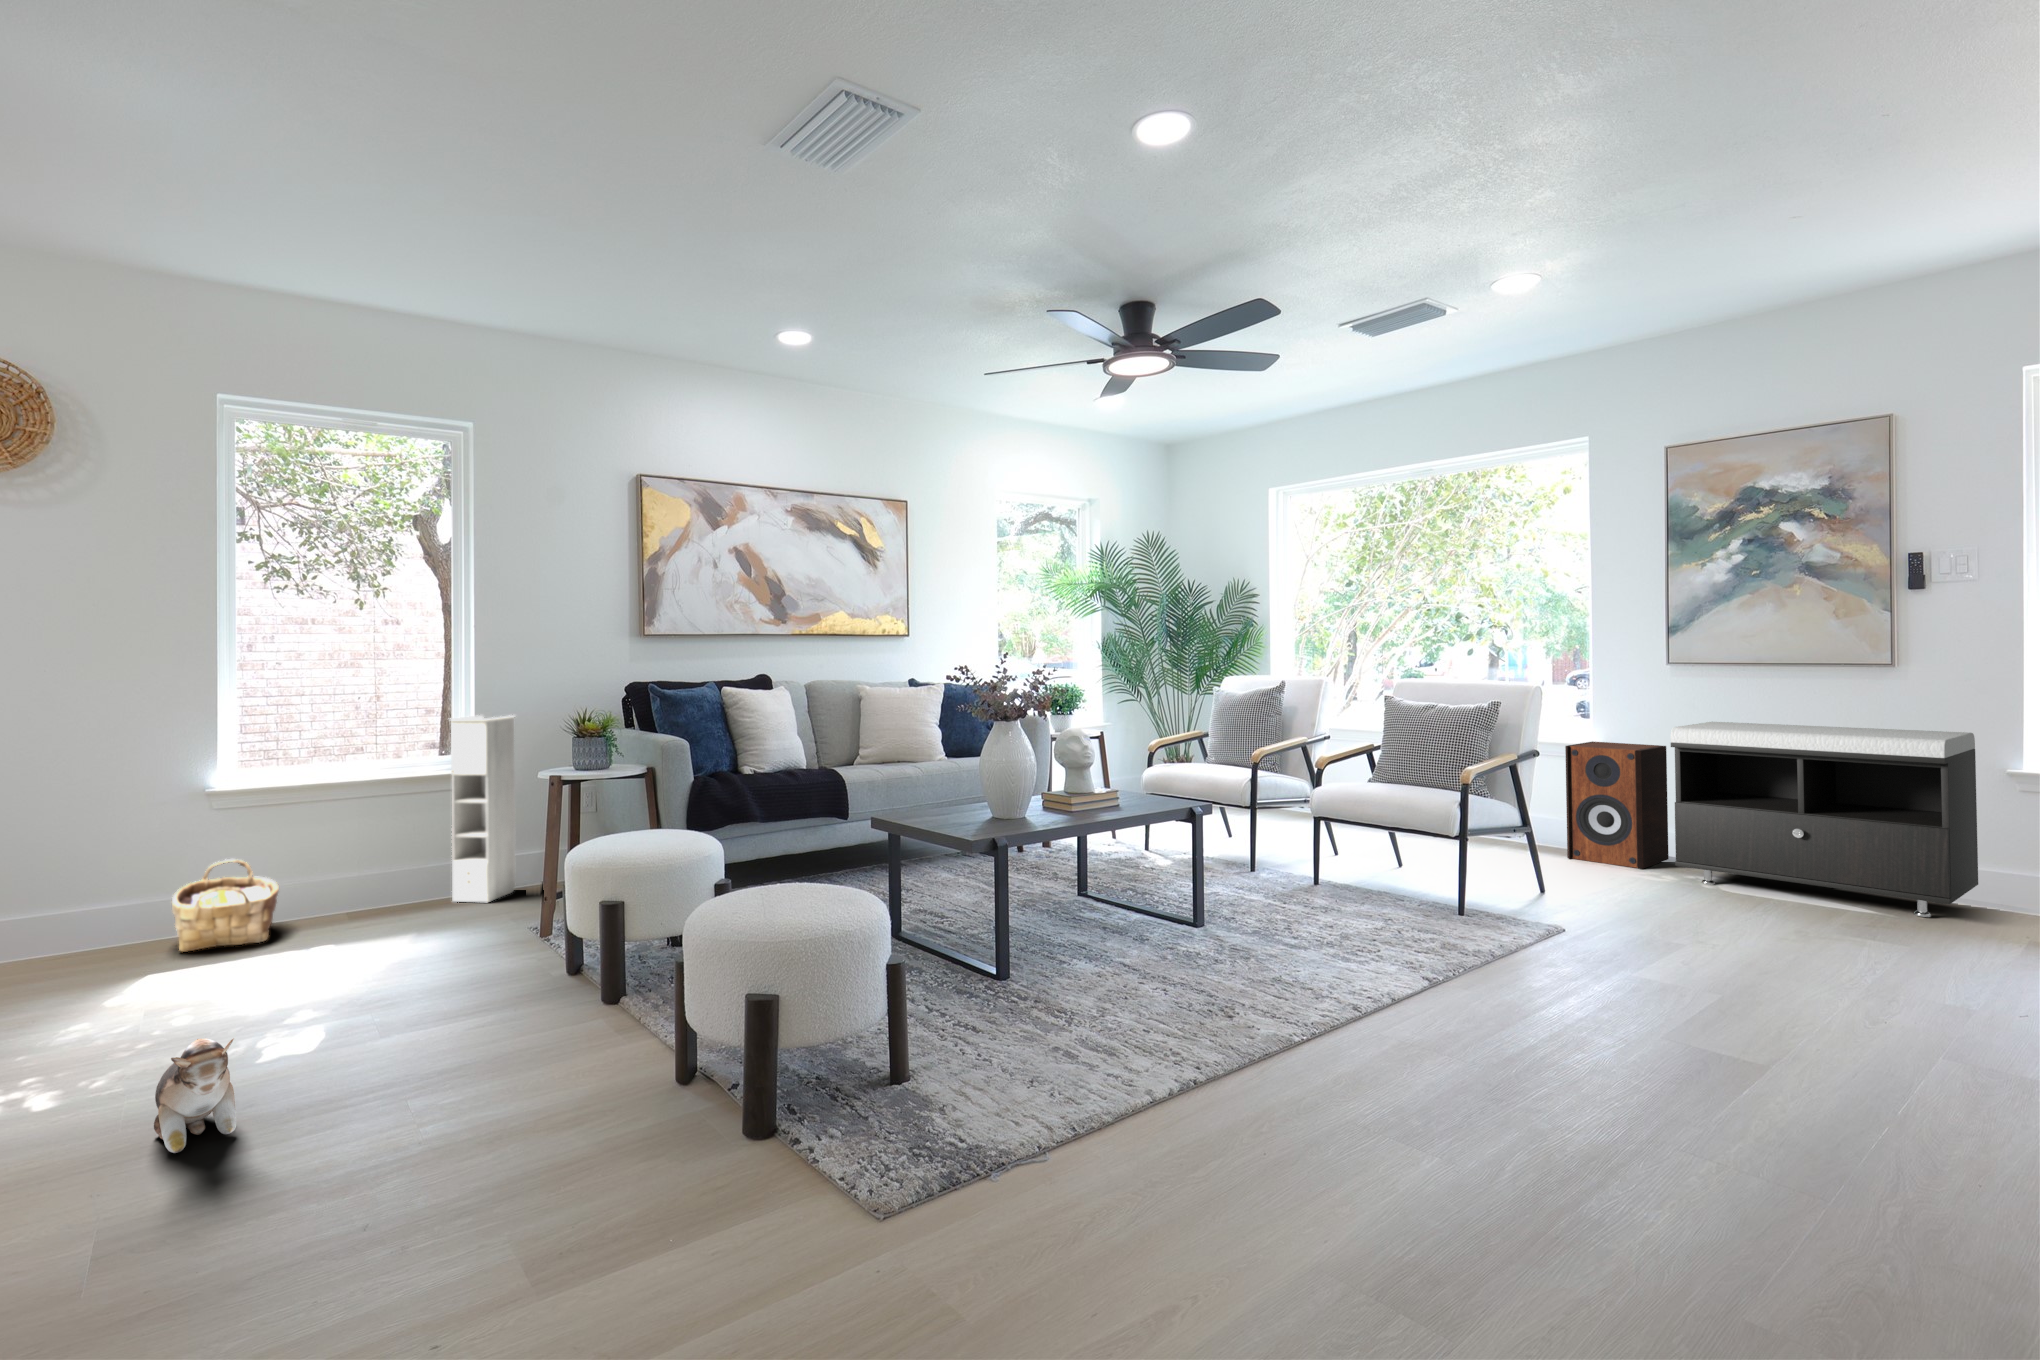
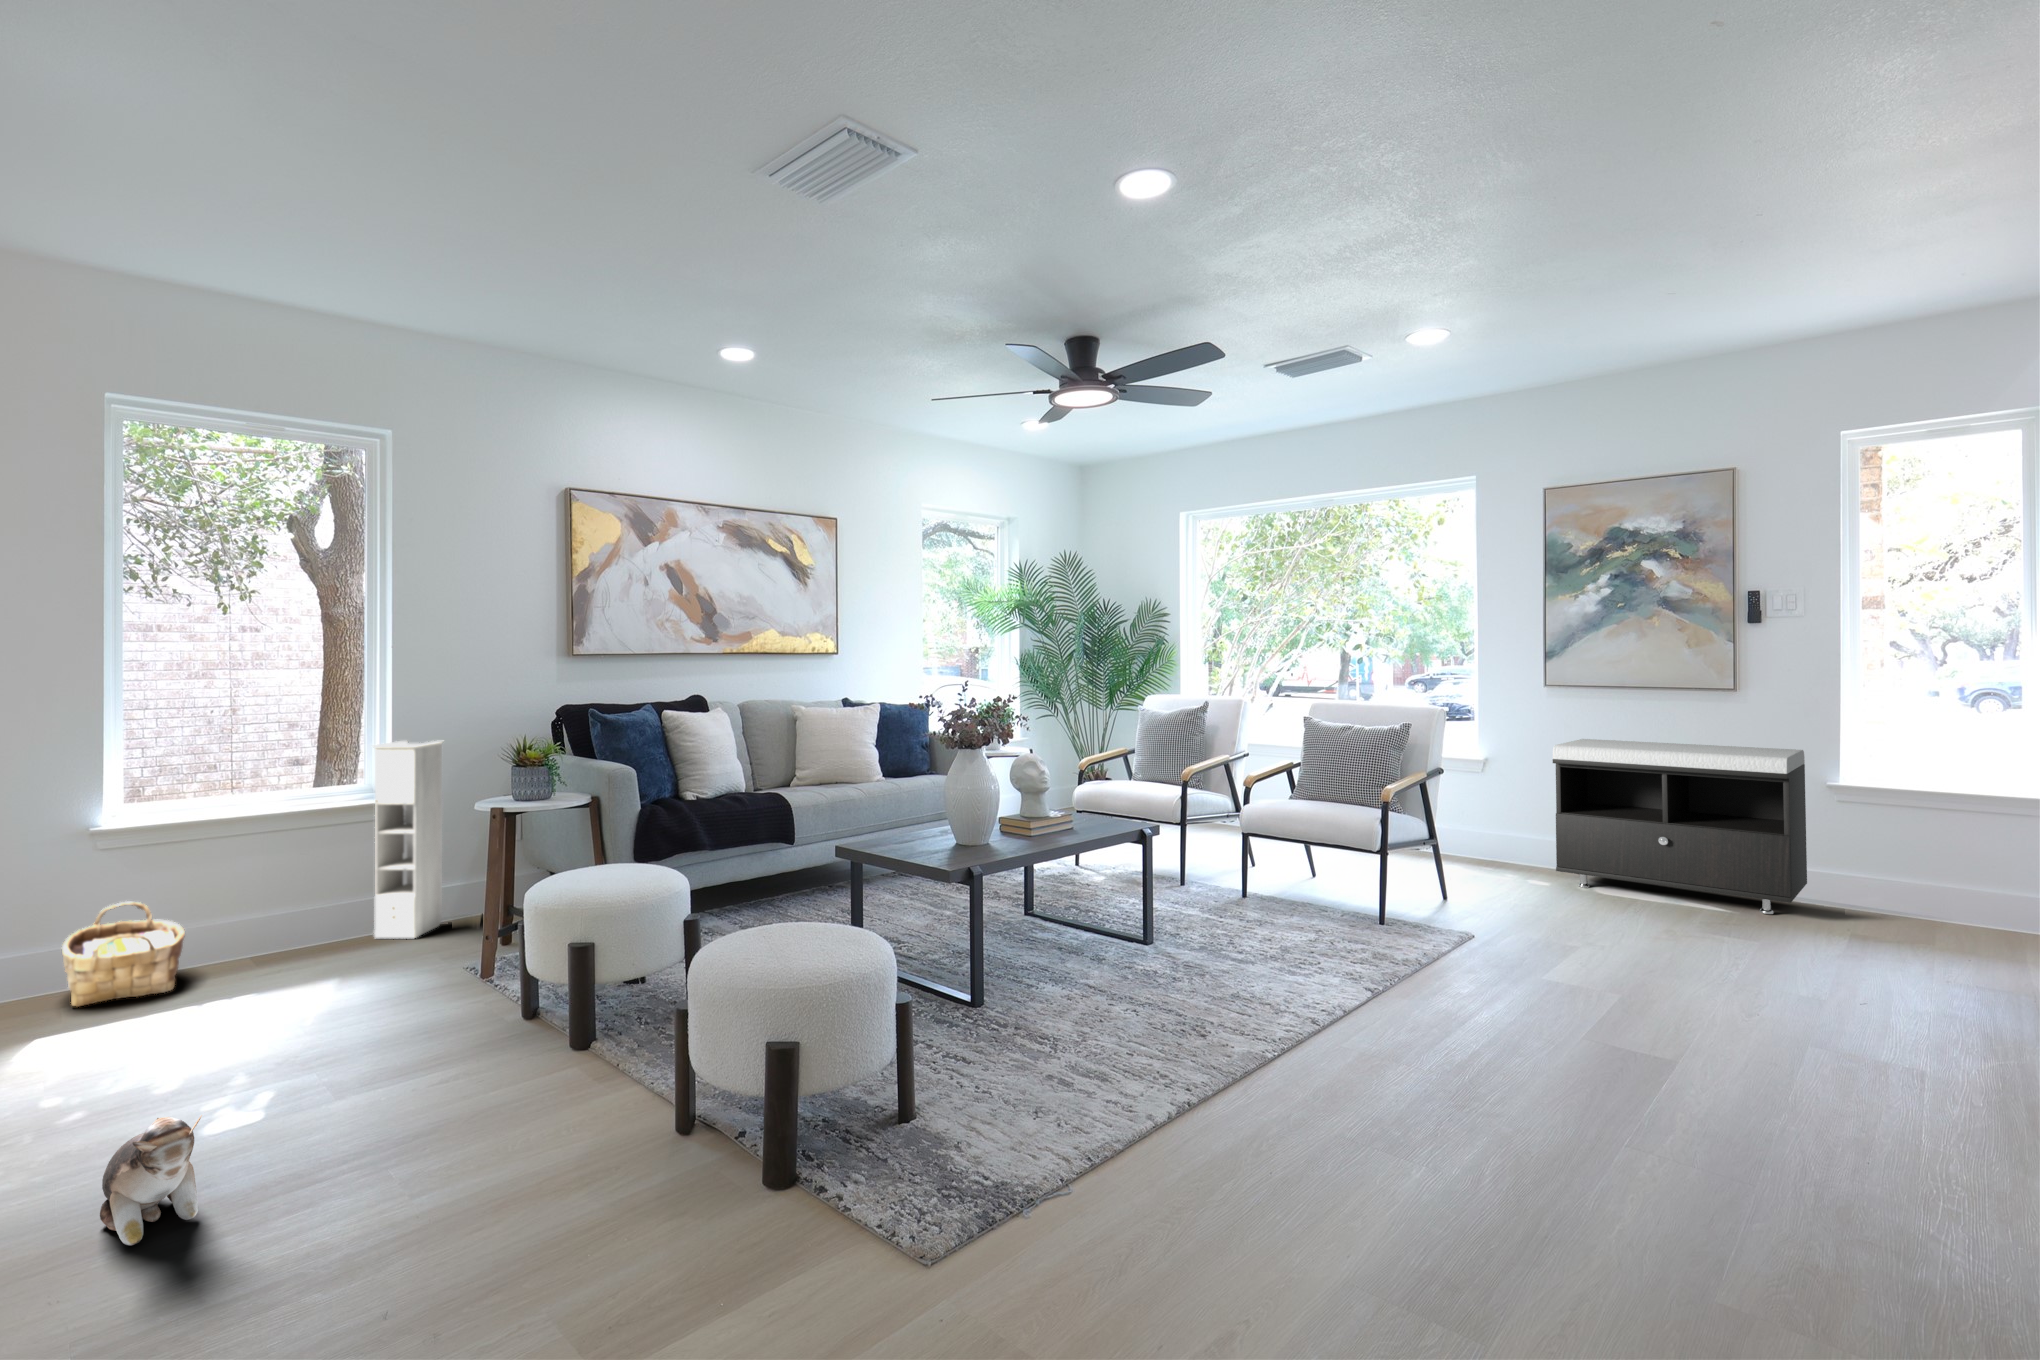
speaker: present [1565,741,1669,869] -> none [1456,756,1544,874]

